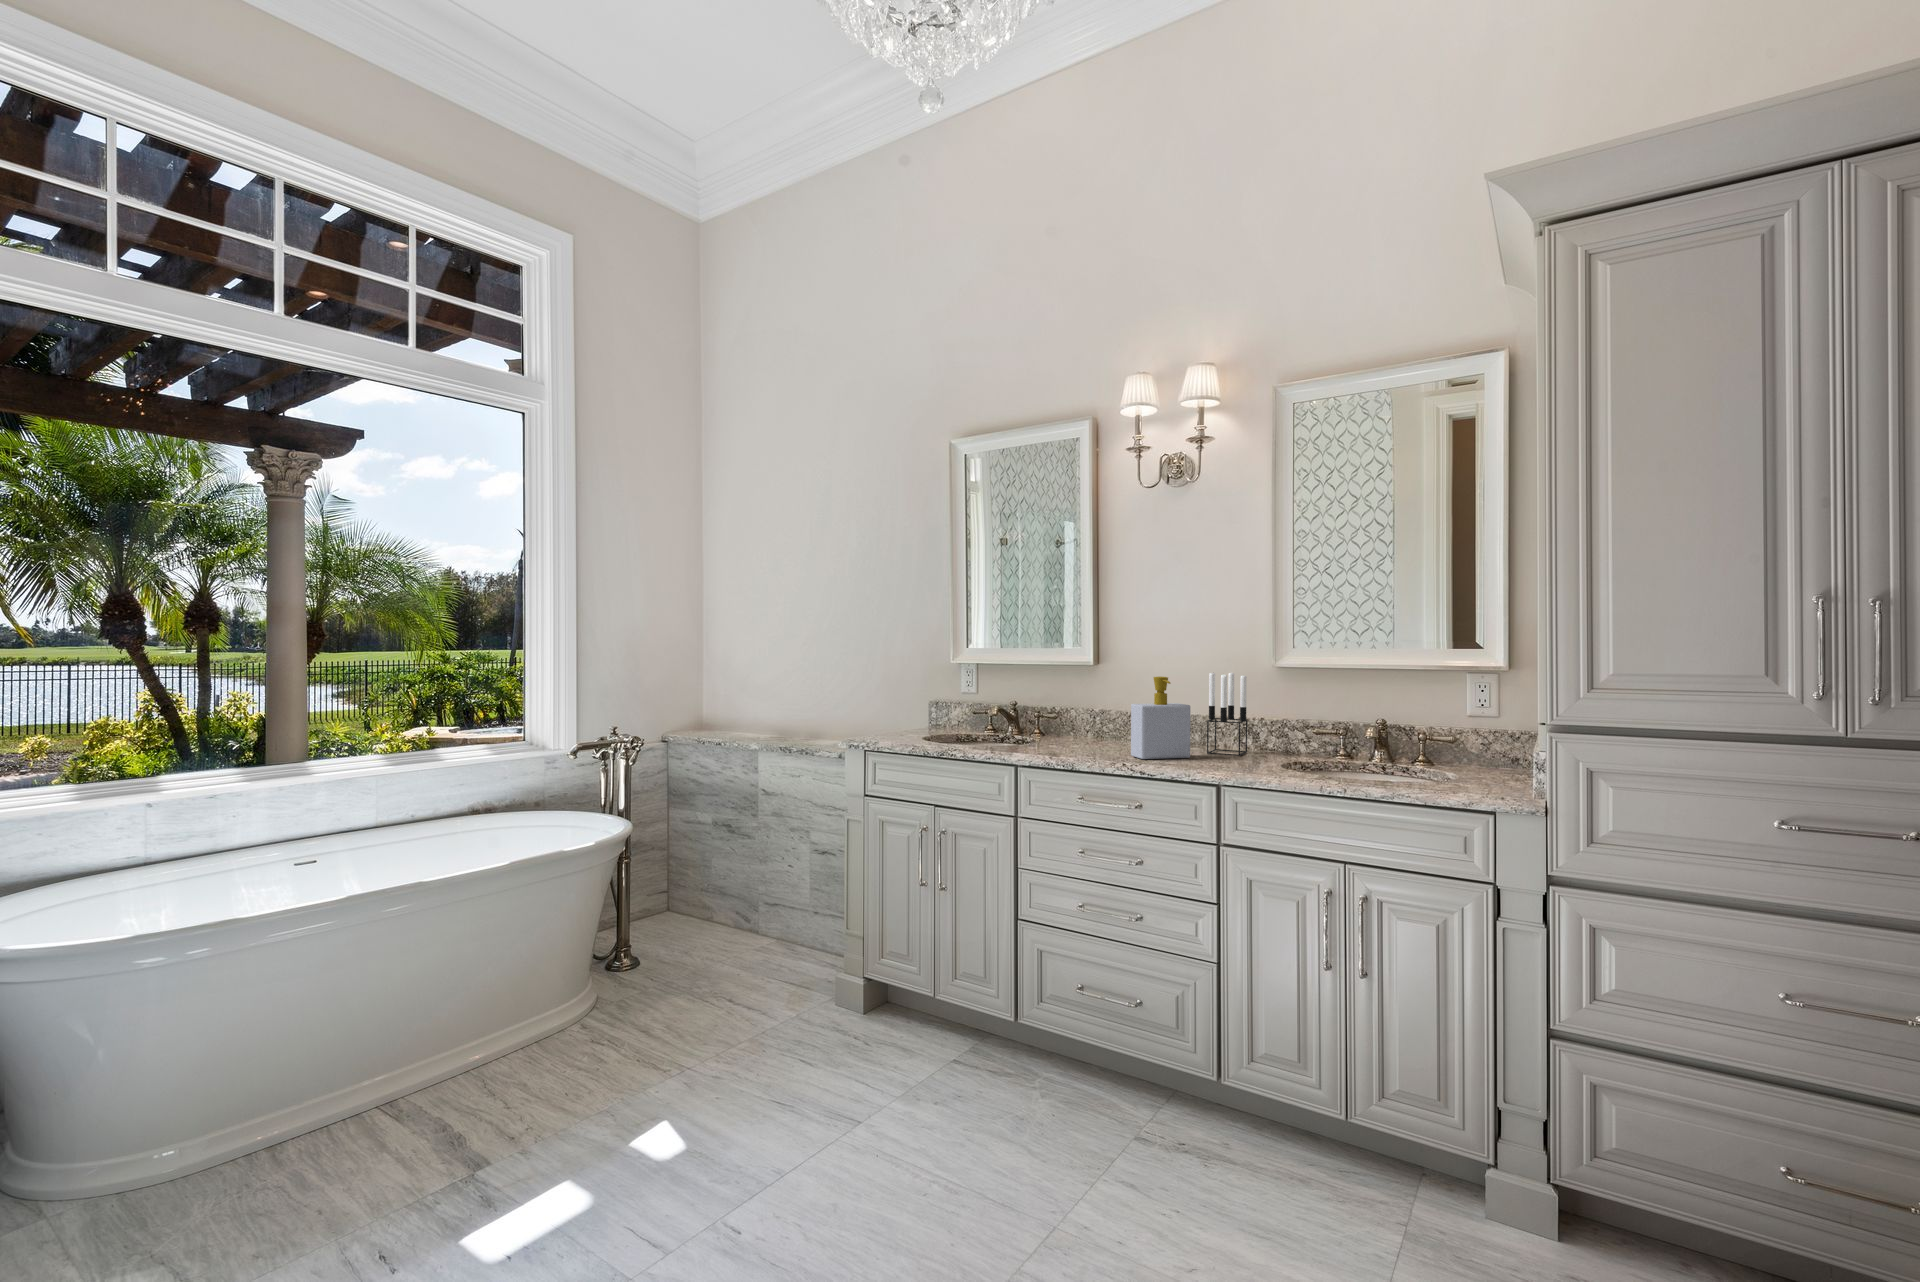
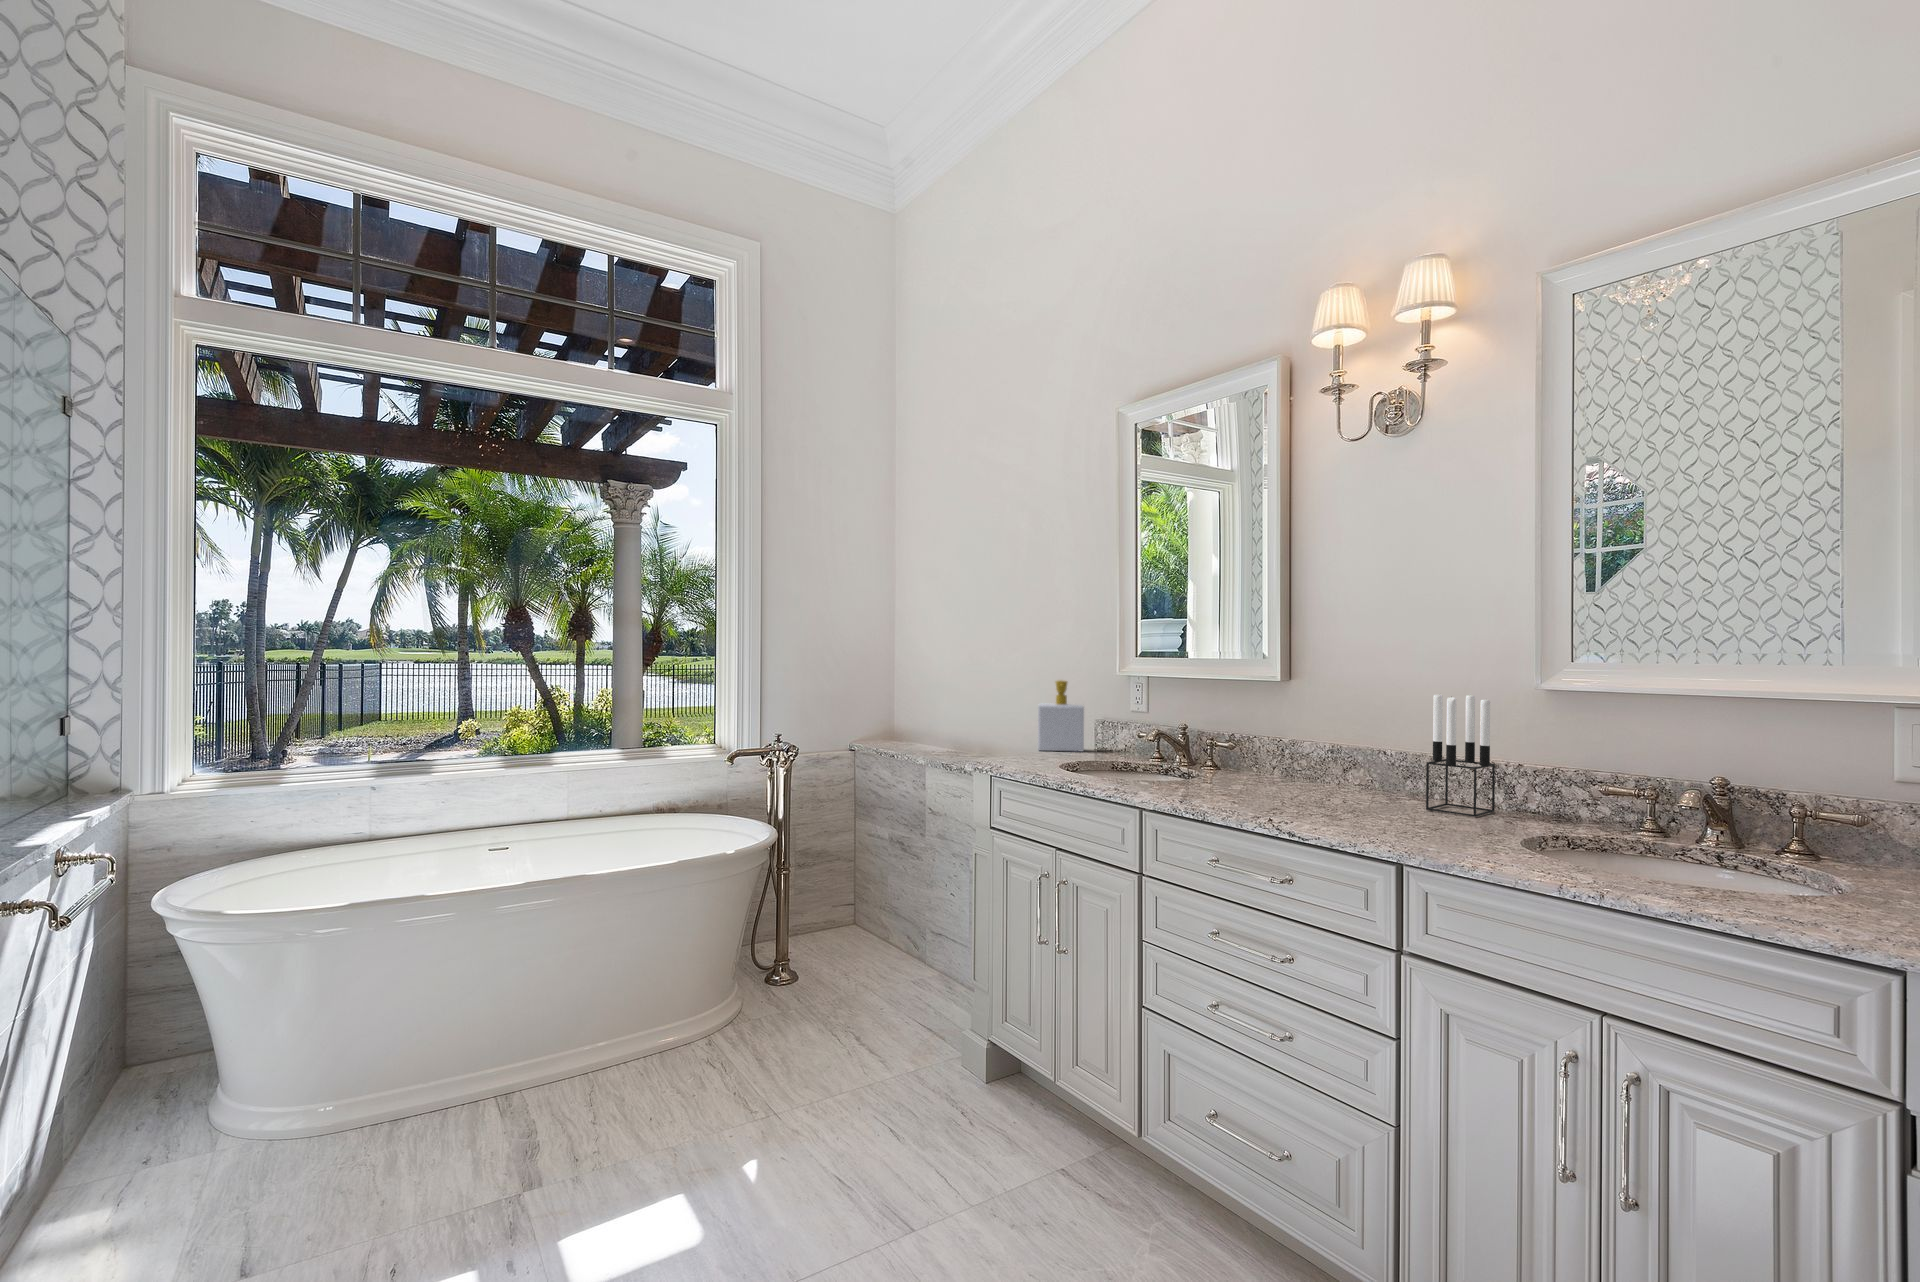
soap bottle: present [1131,677,1190,759] -> present [1038,680,1084,752]

